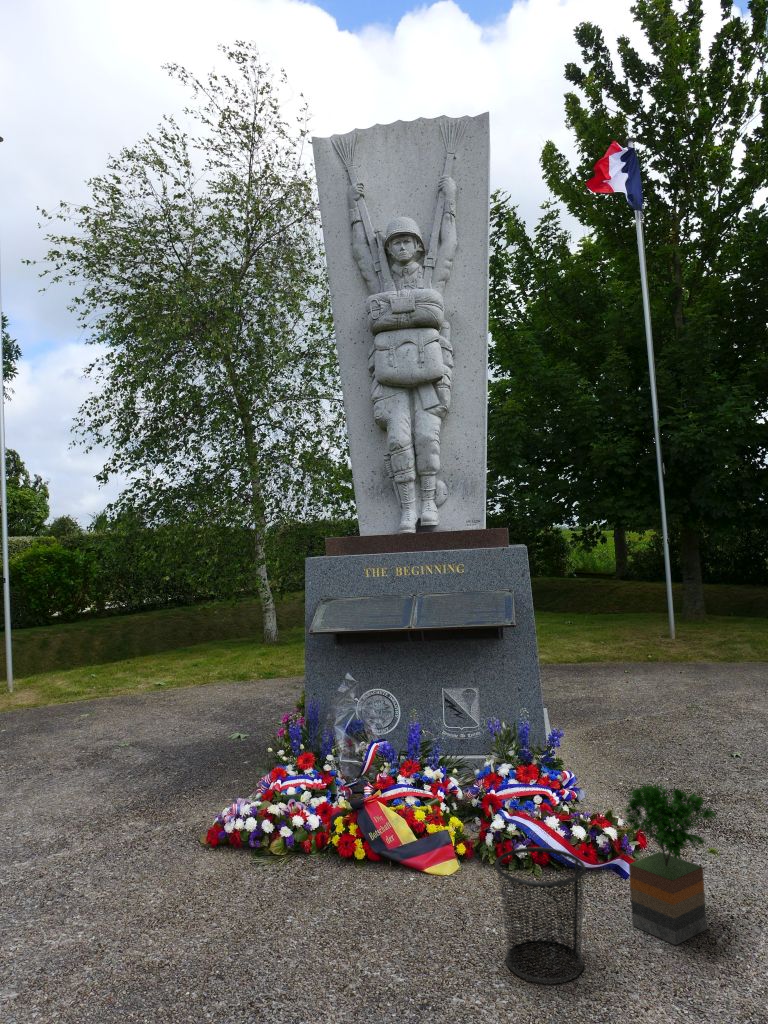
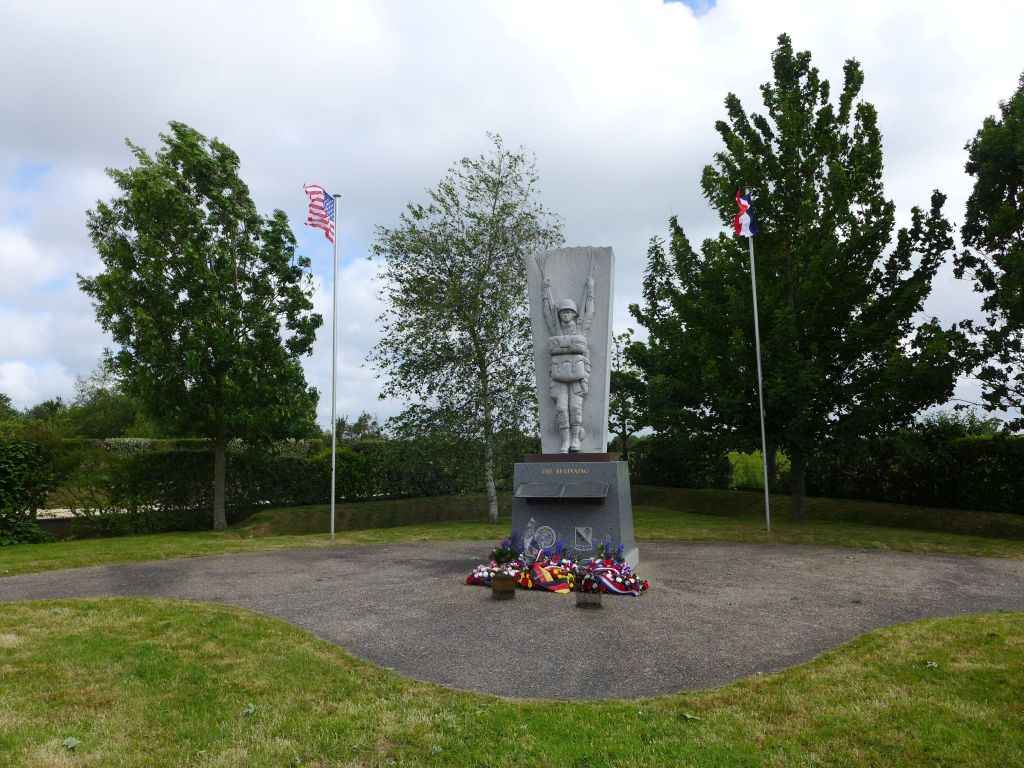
potted tree: present [624,784,716,945] -> present [489,548,520,600]

